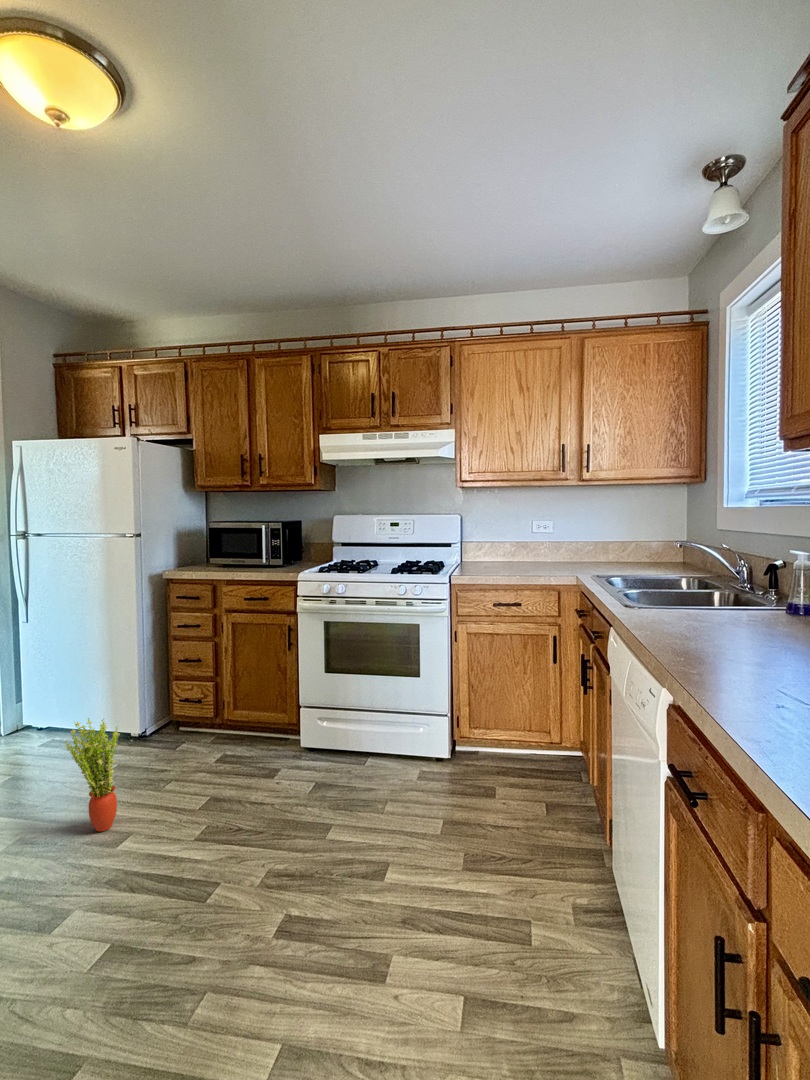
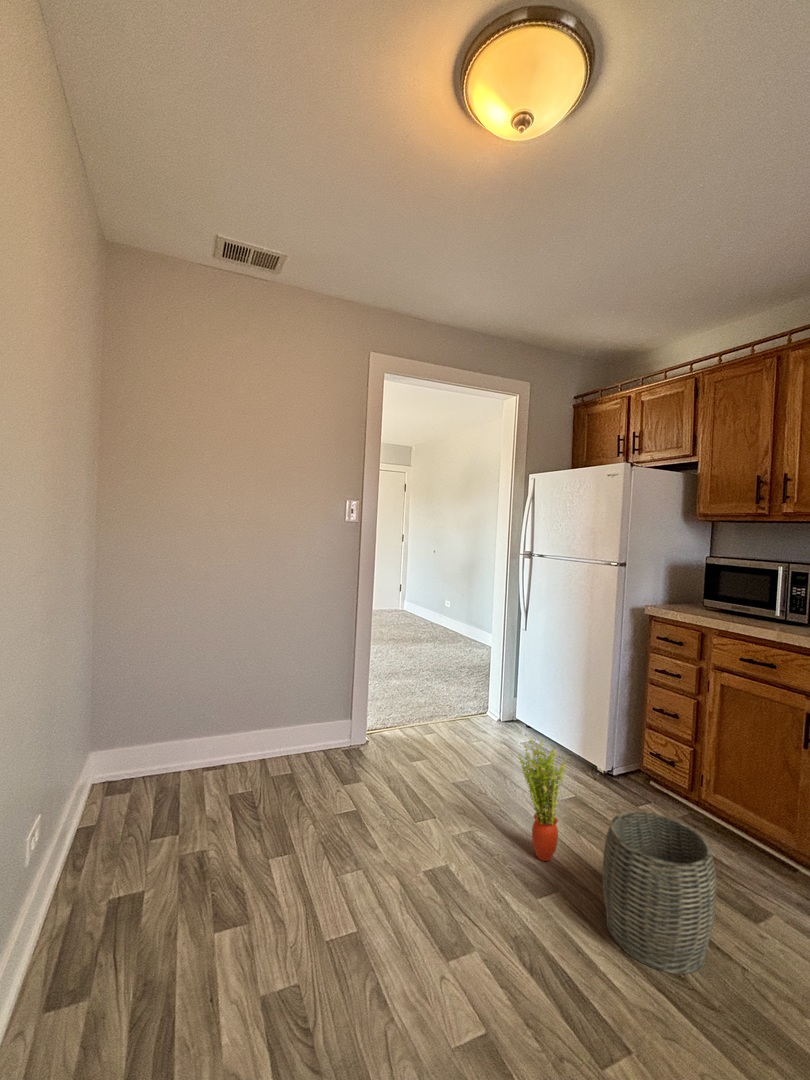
woven basket: none [169,734,255,851] -> present [602,811,716,974]

